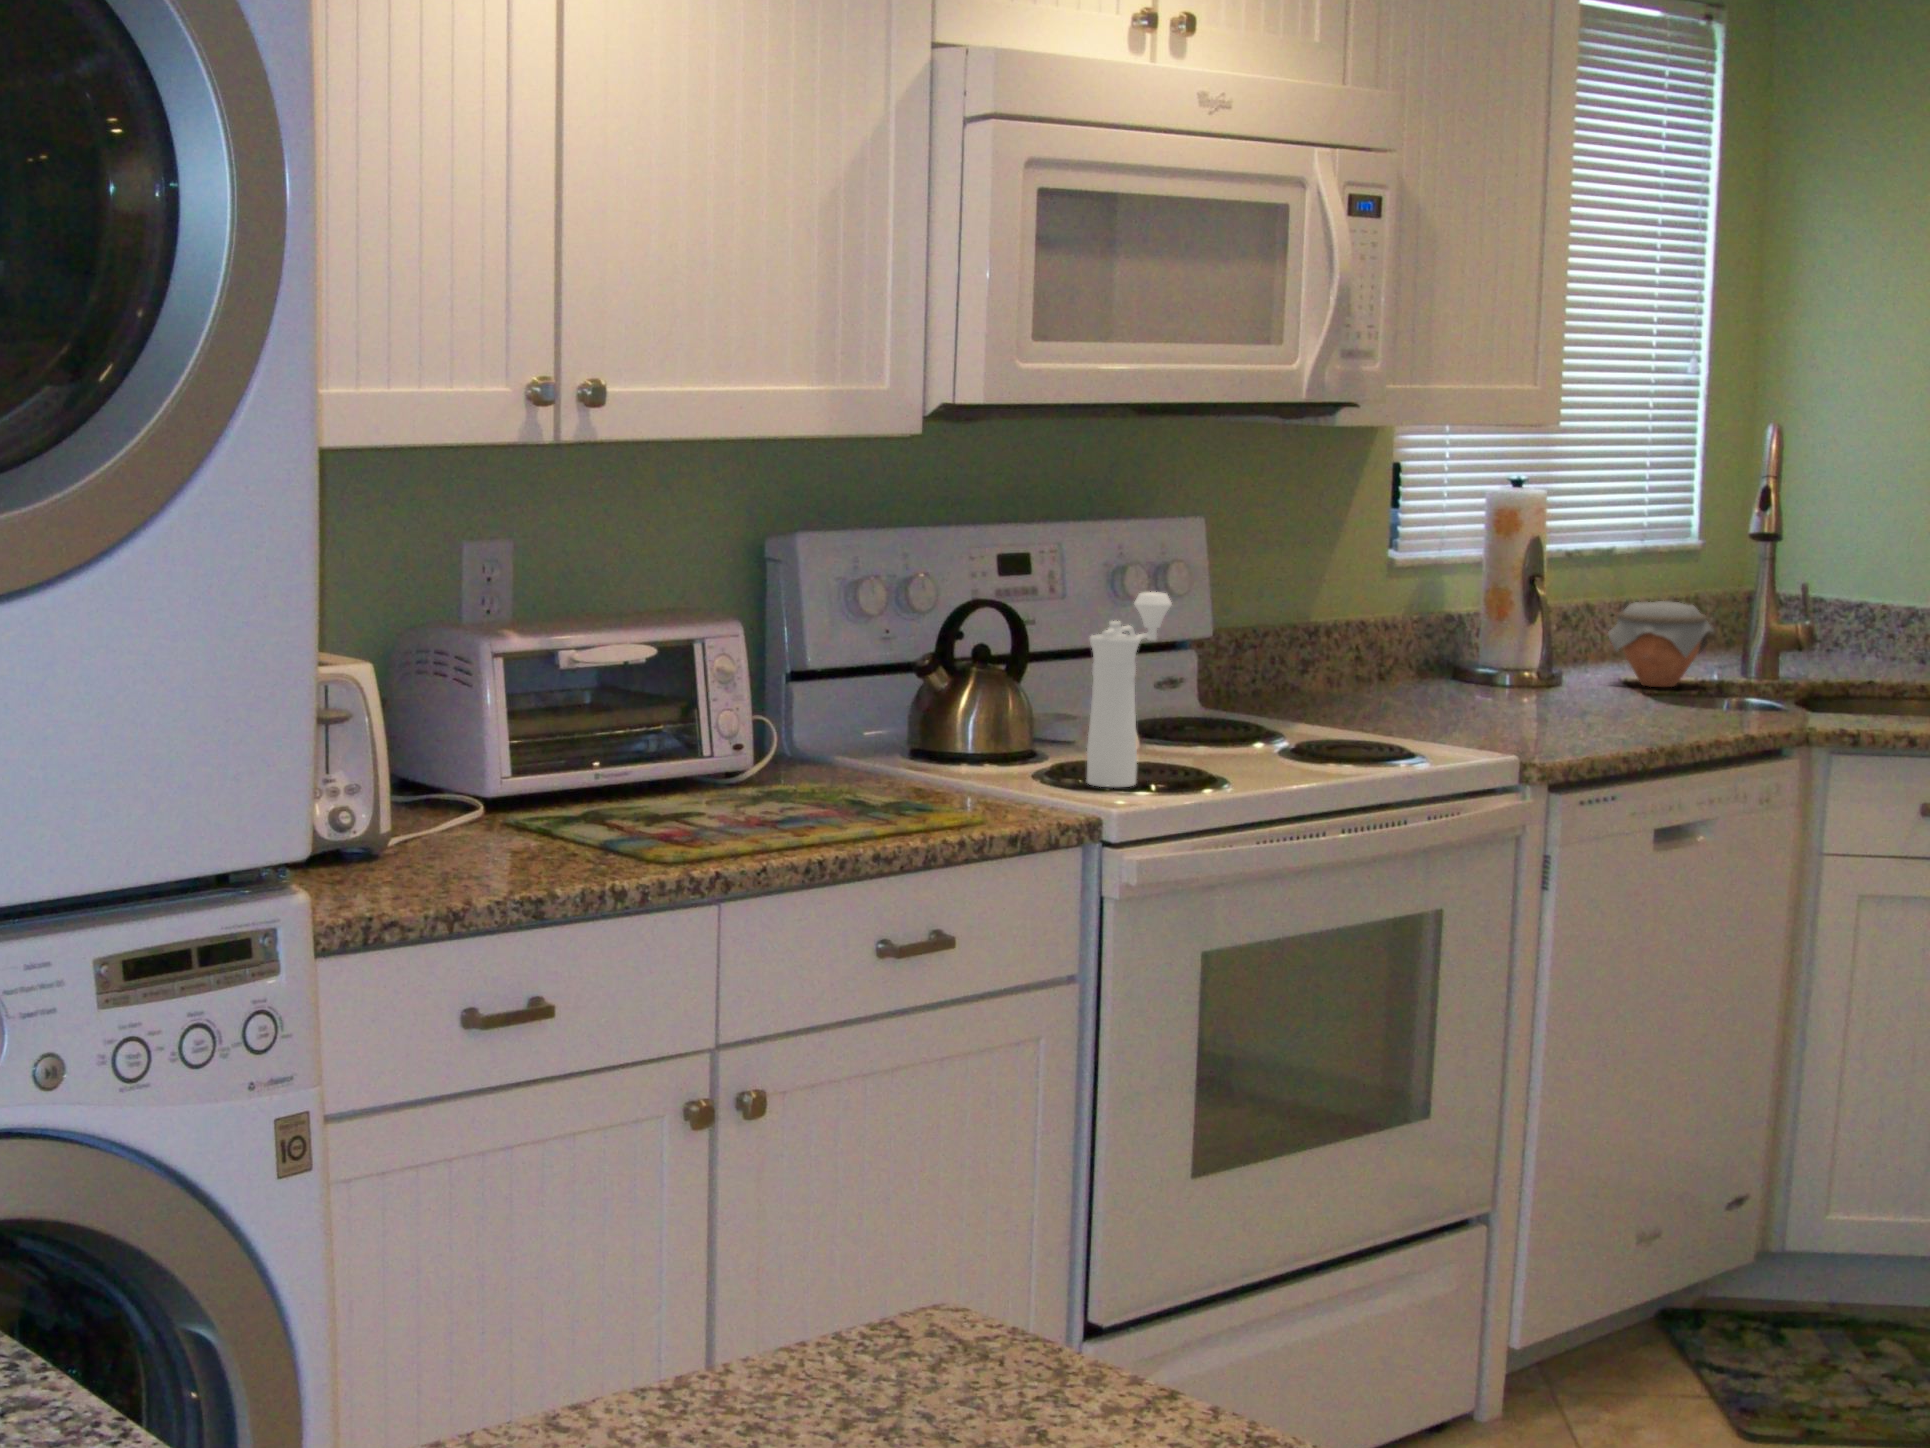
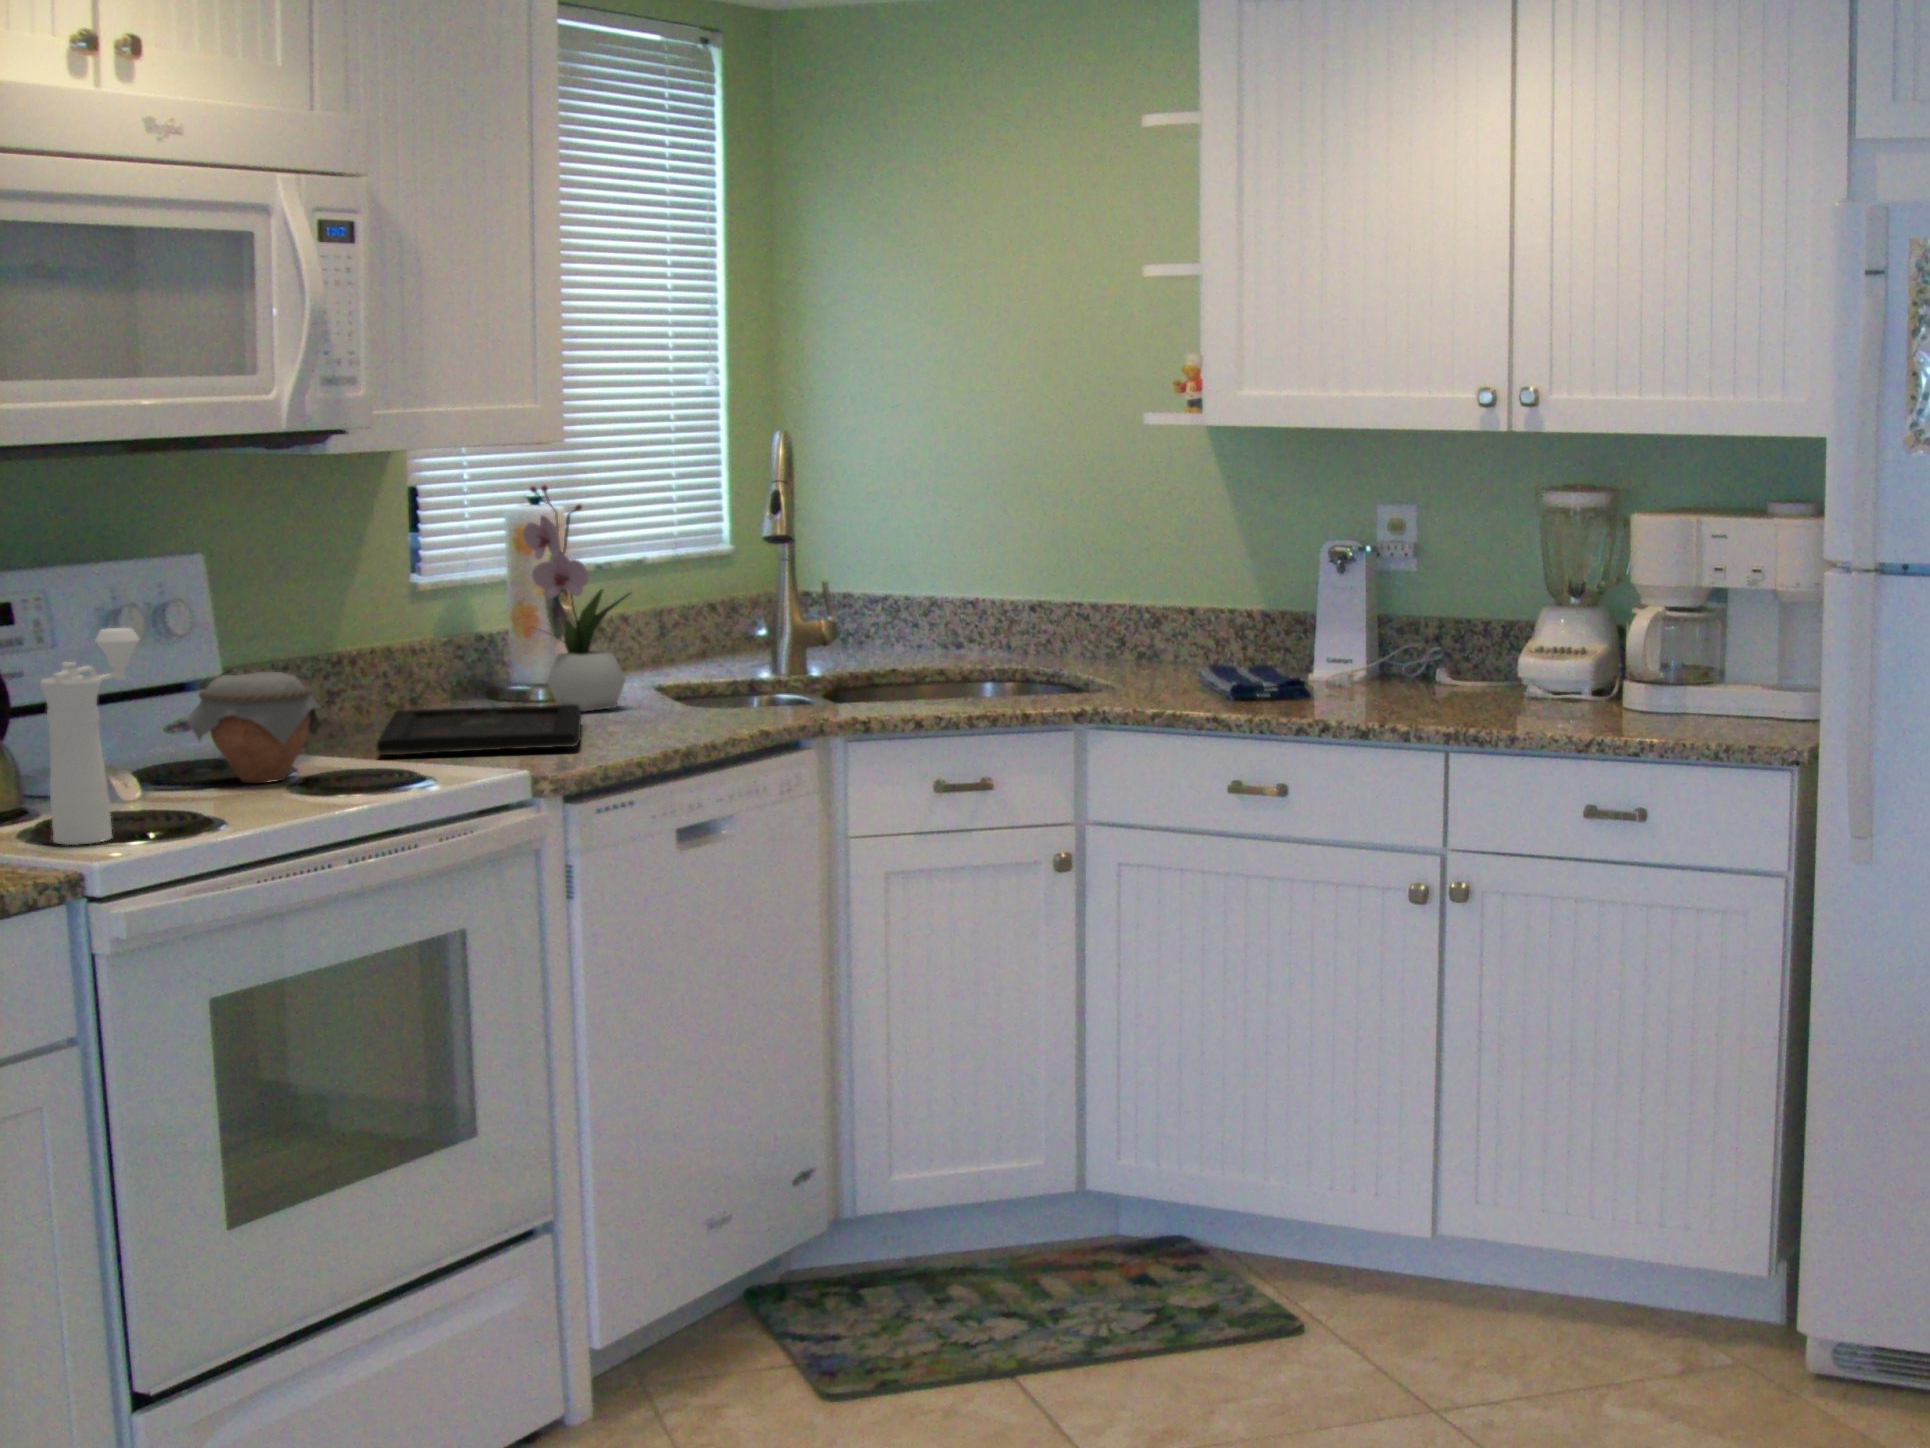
flower arrangement: none [1500,470,1610,699] -> present [523,485,630,711]
jar: present [1609,601,1712,687] -> present [188,672,321,783]
tray: none [1355,685,1556,733] -> present [376,704,581,755]

